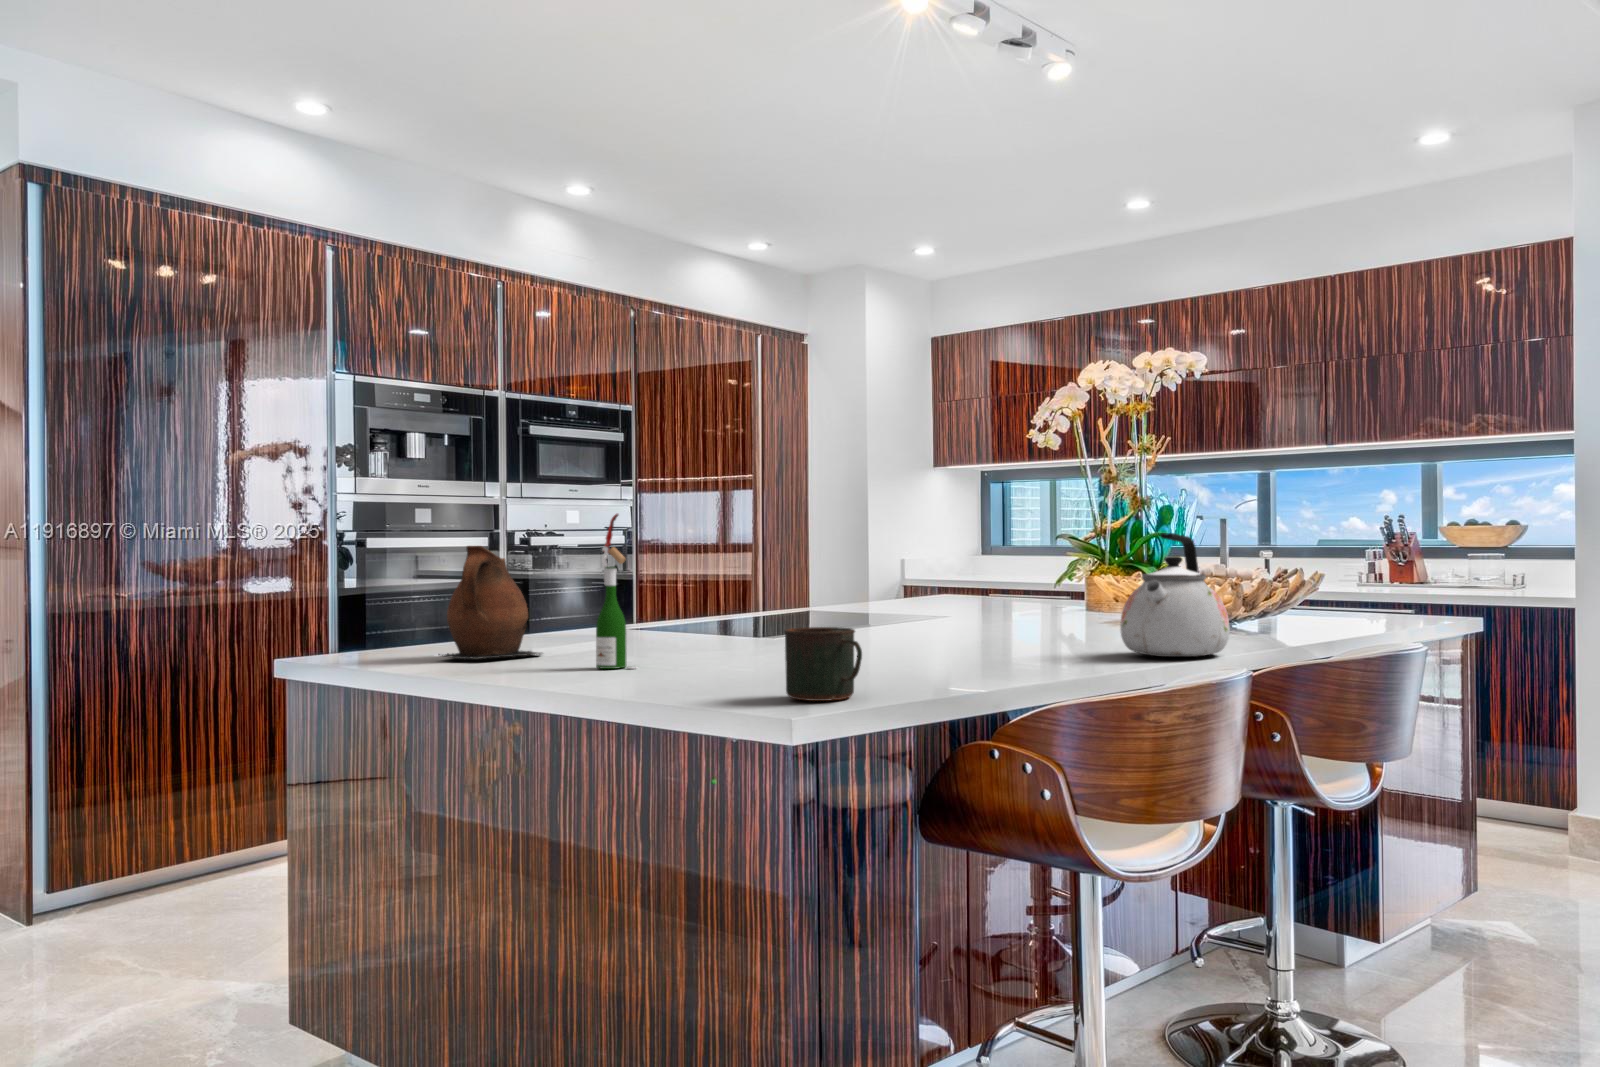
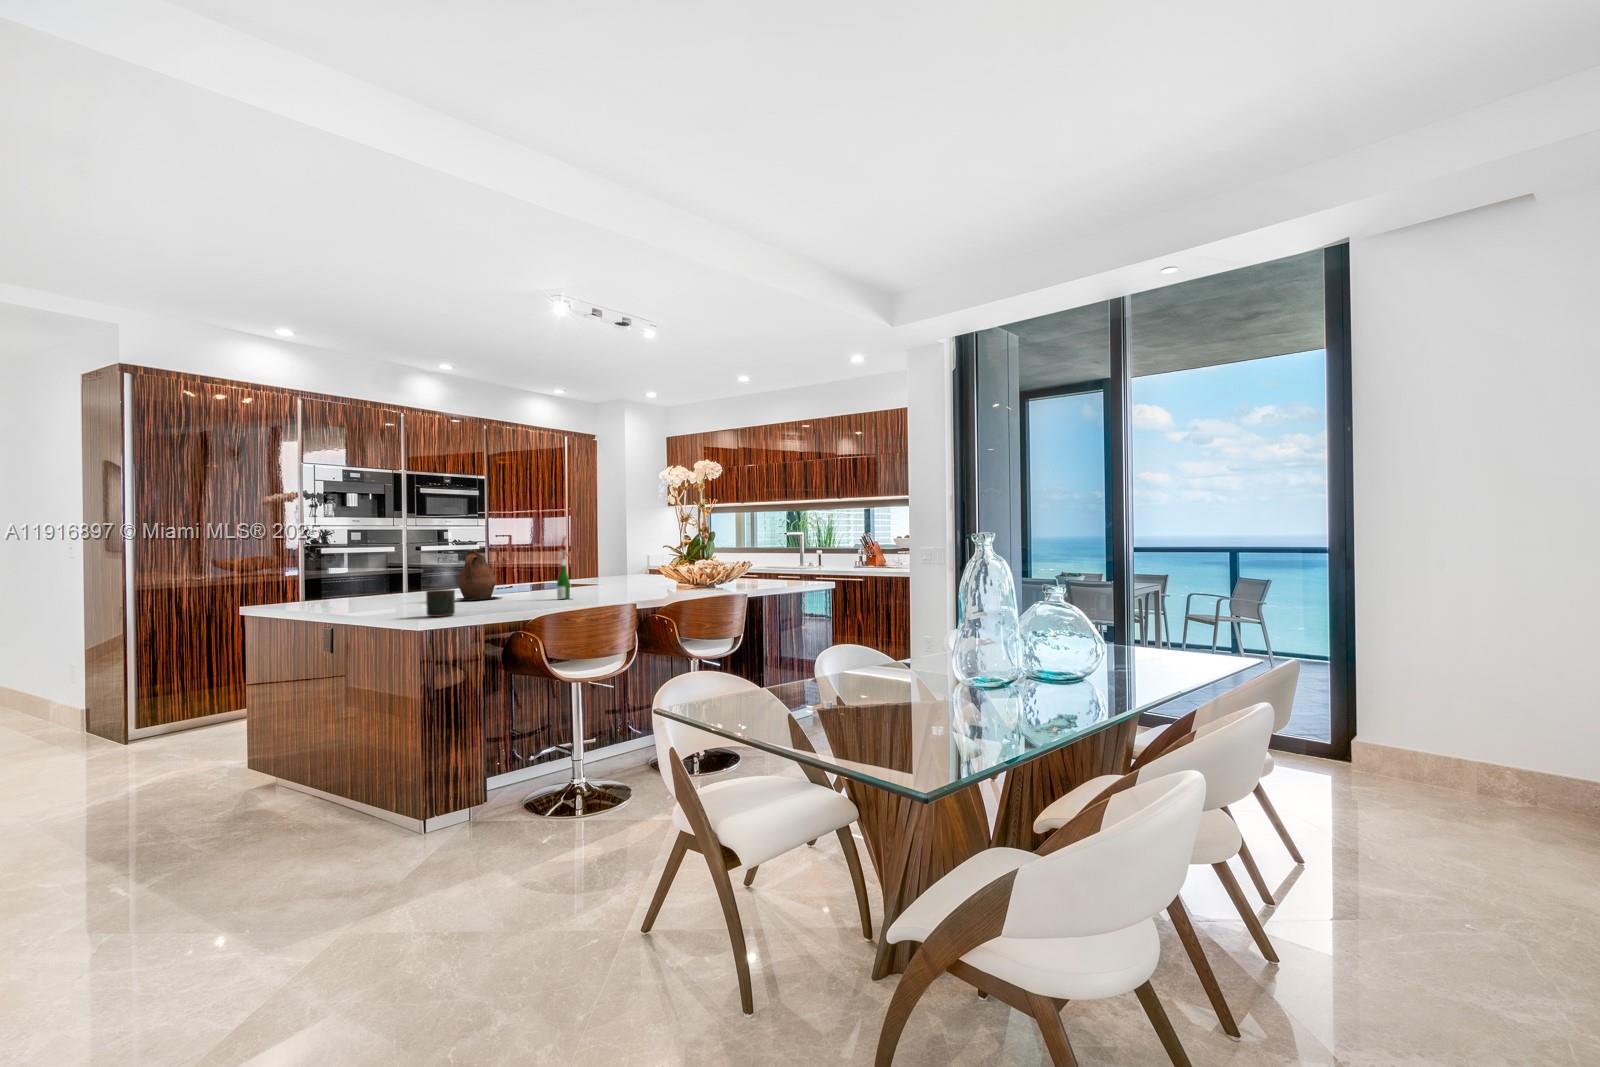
wine bottle: present [596,514,637,669] -> present [557,538,570,599]
kettle: present [1120,533,1230,657] -> none [597,551,639,600]
ceramic pitcher: present [439,546,542,659] -> present [455,550,502,600]

